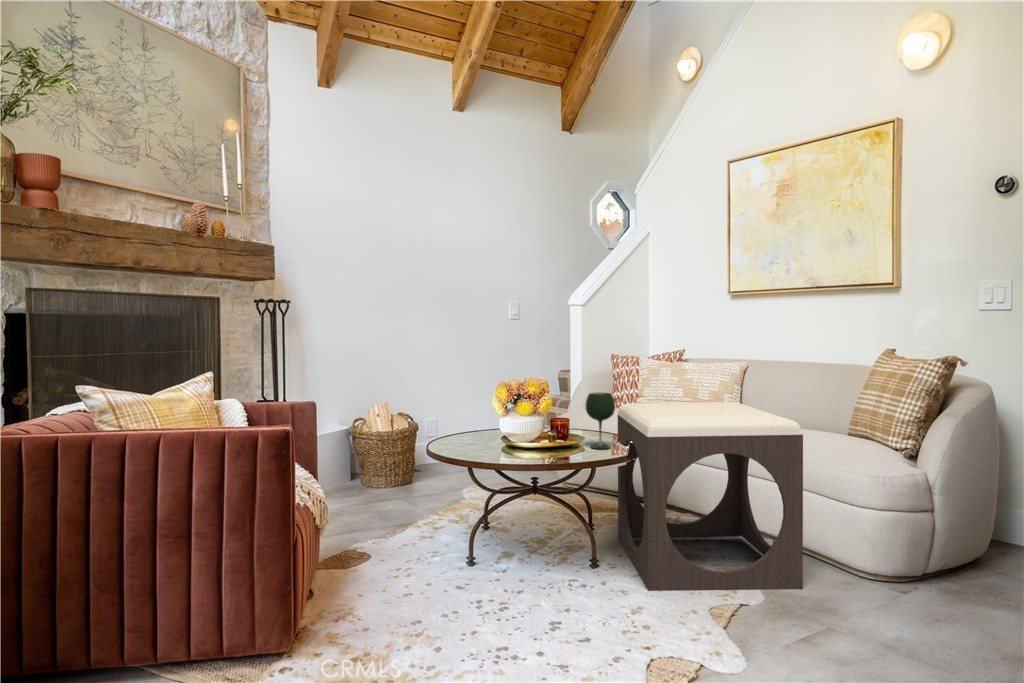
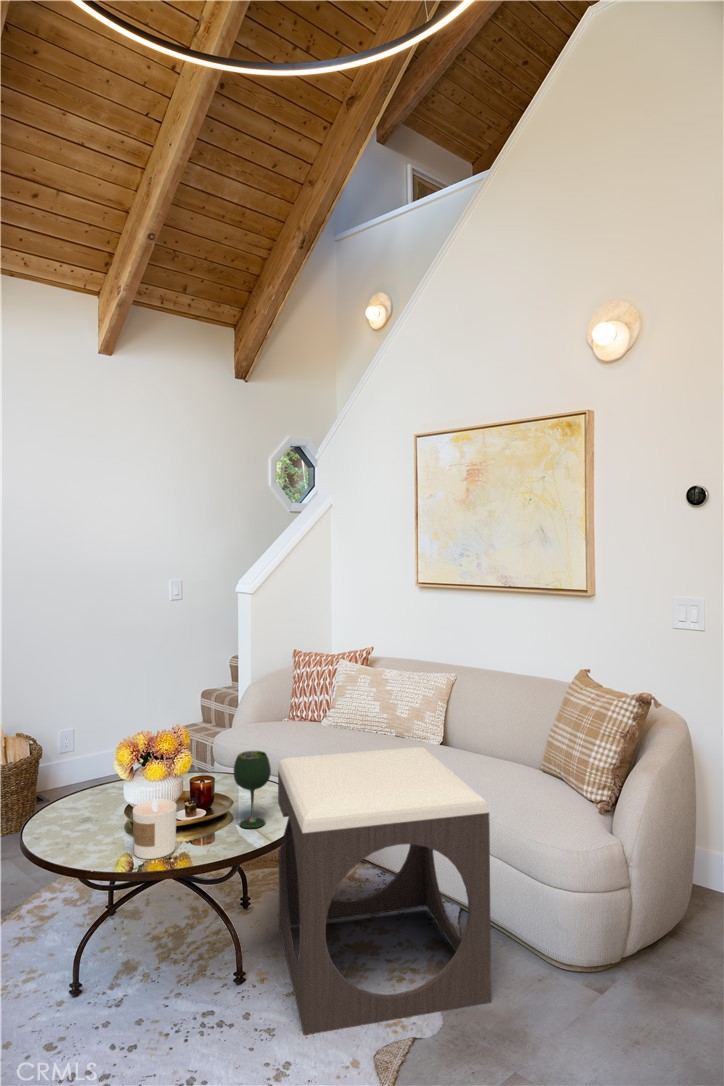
candle: none [514,416,546,458] -> present [133,799,177,859]

